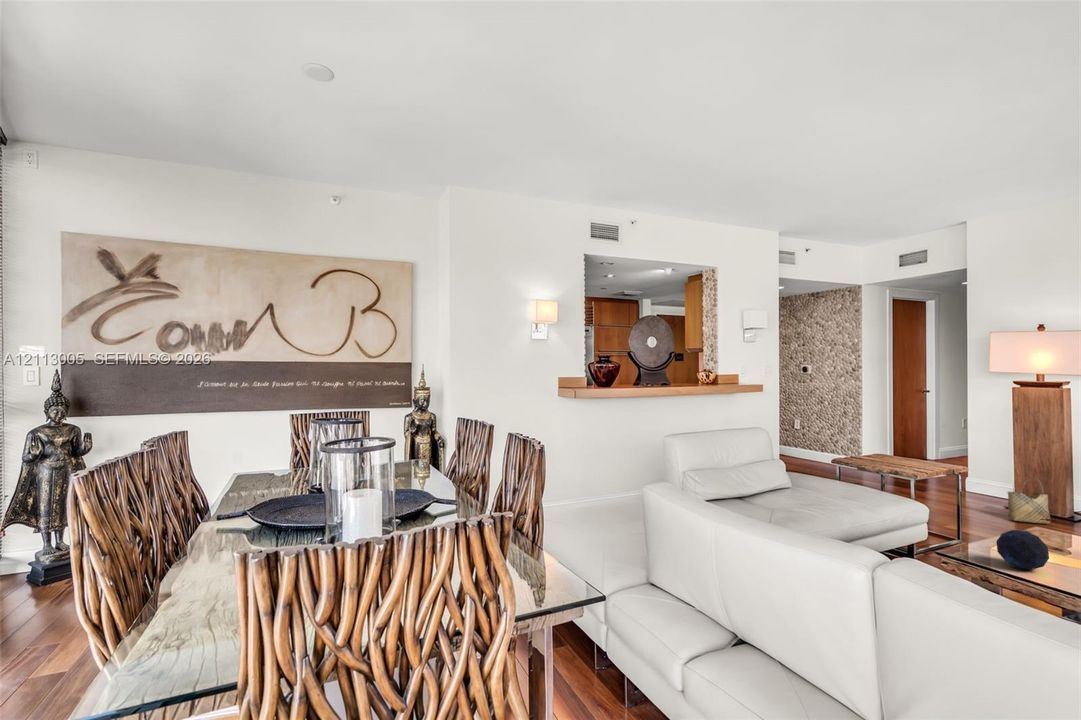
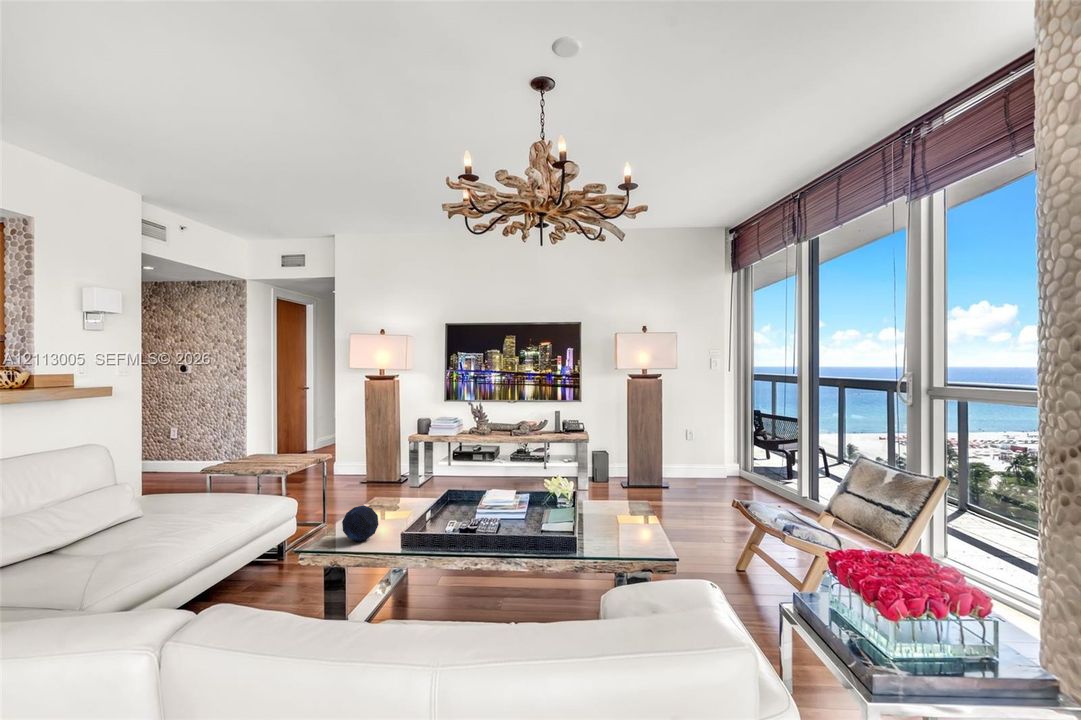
woven basket: present [1008,491,1050,524] -> none [361,454,388,494]

